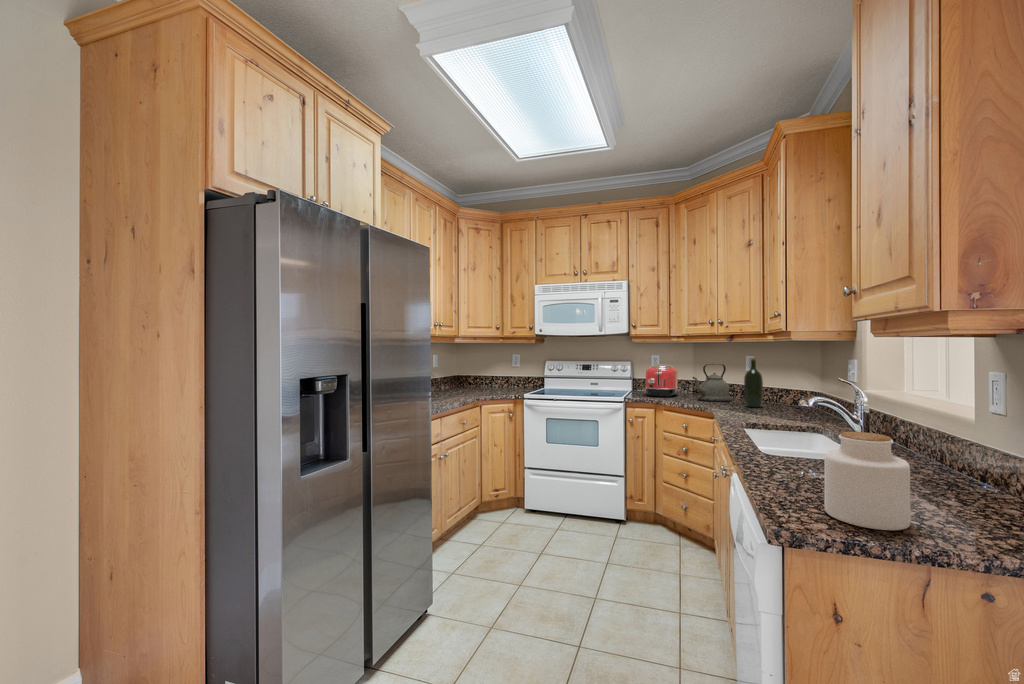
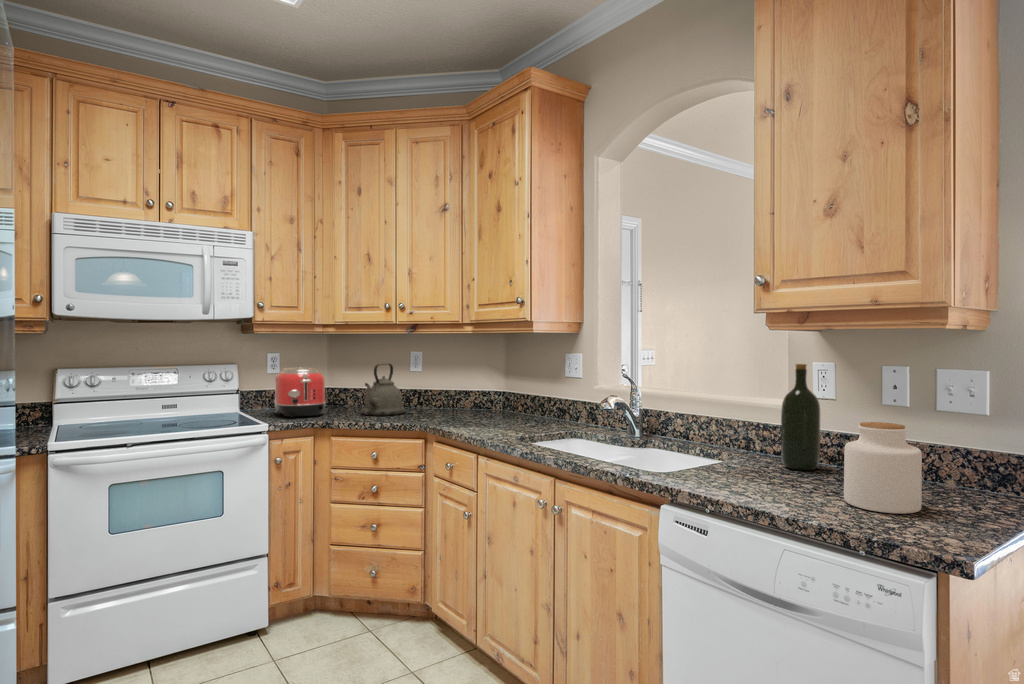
wine bottle: present [744,358,763,408] -> present [781,364,820,470]

